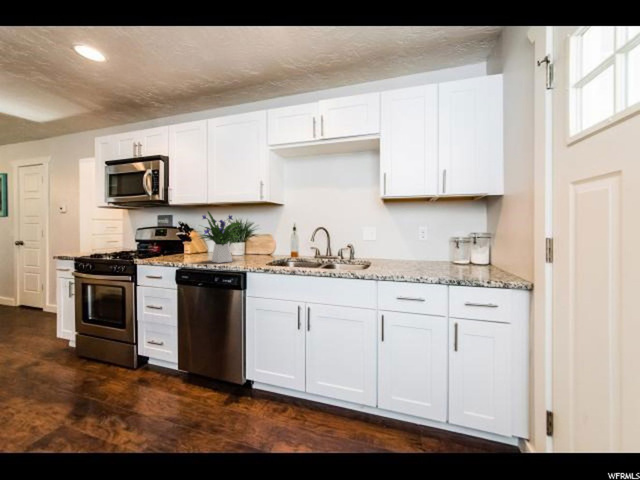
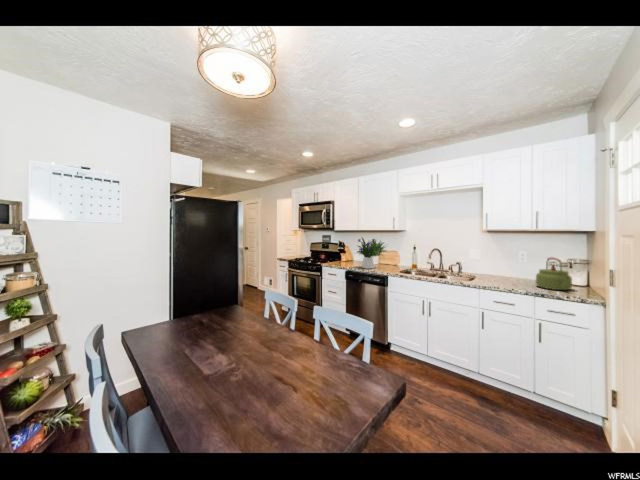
kettle: none [443,229,485,273] -> present [536,257,572,290]

